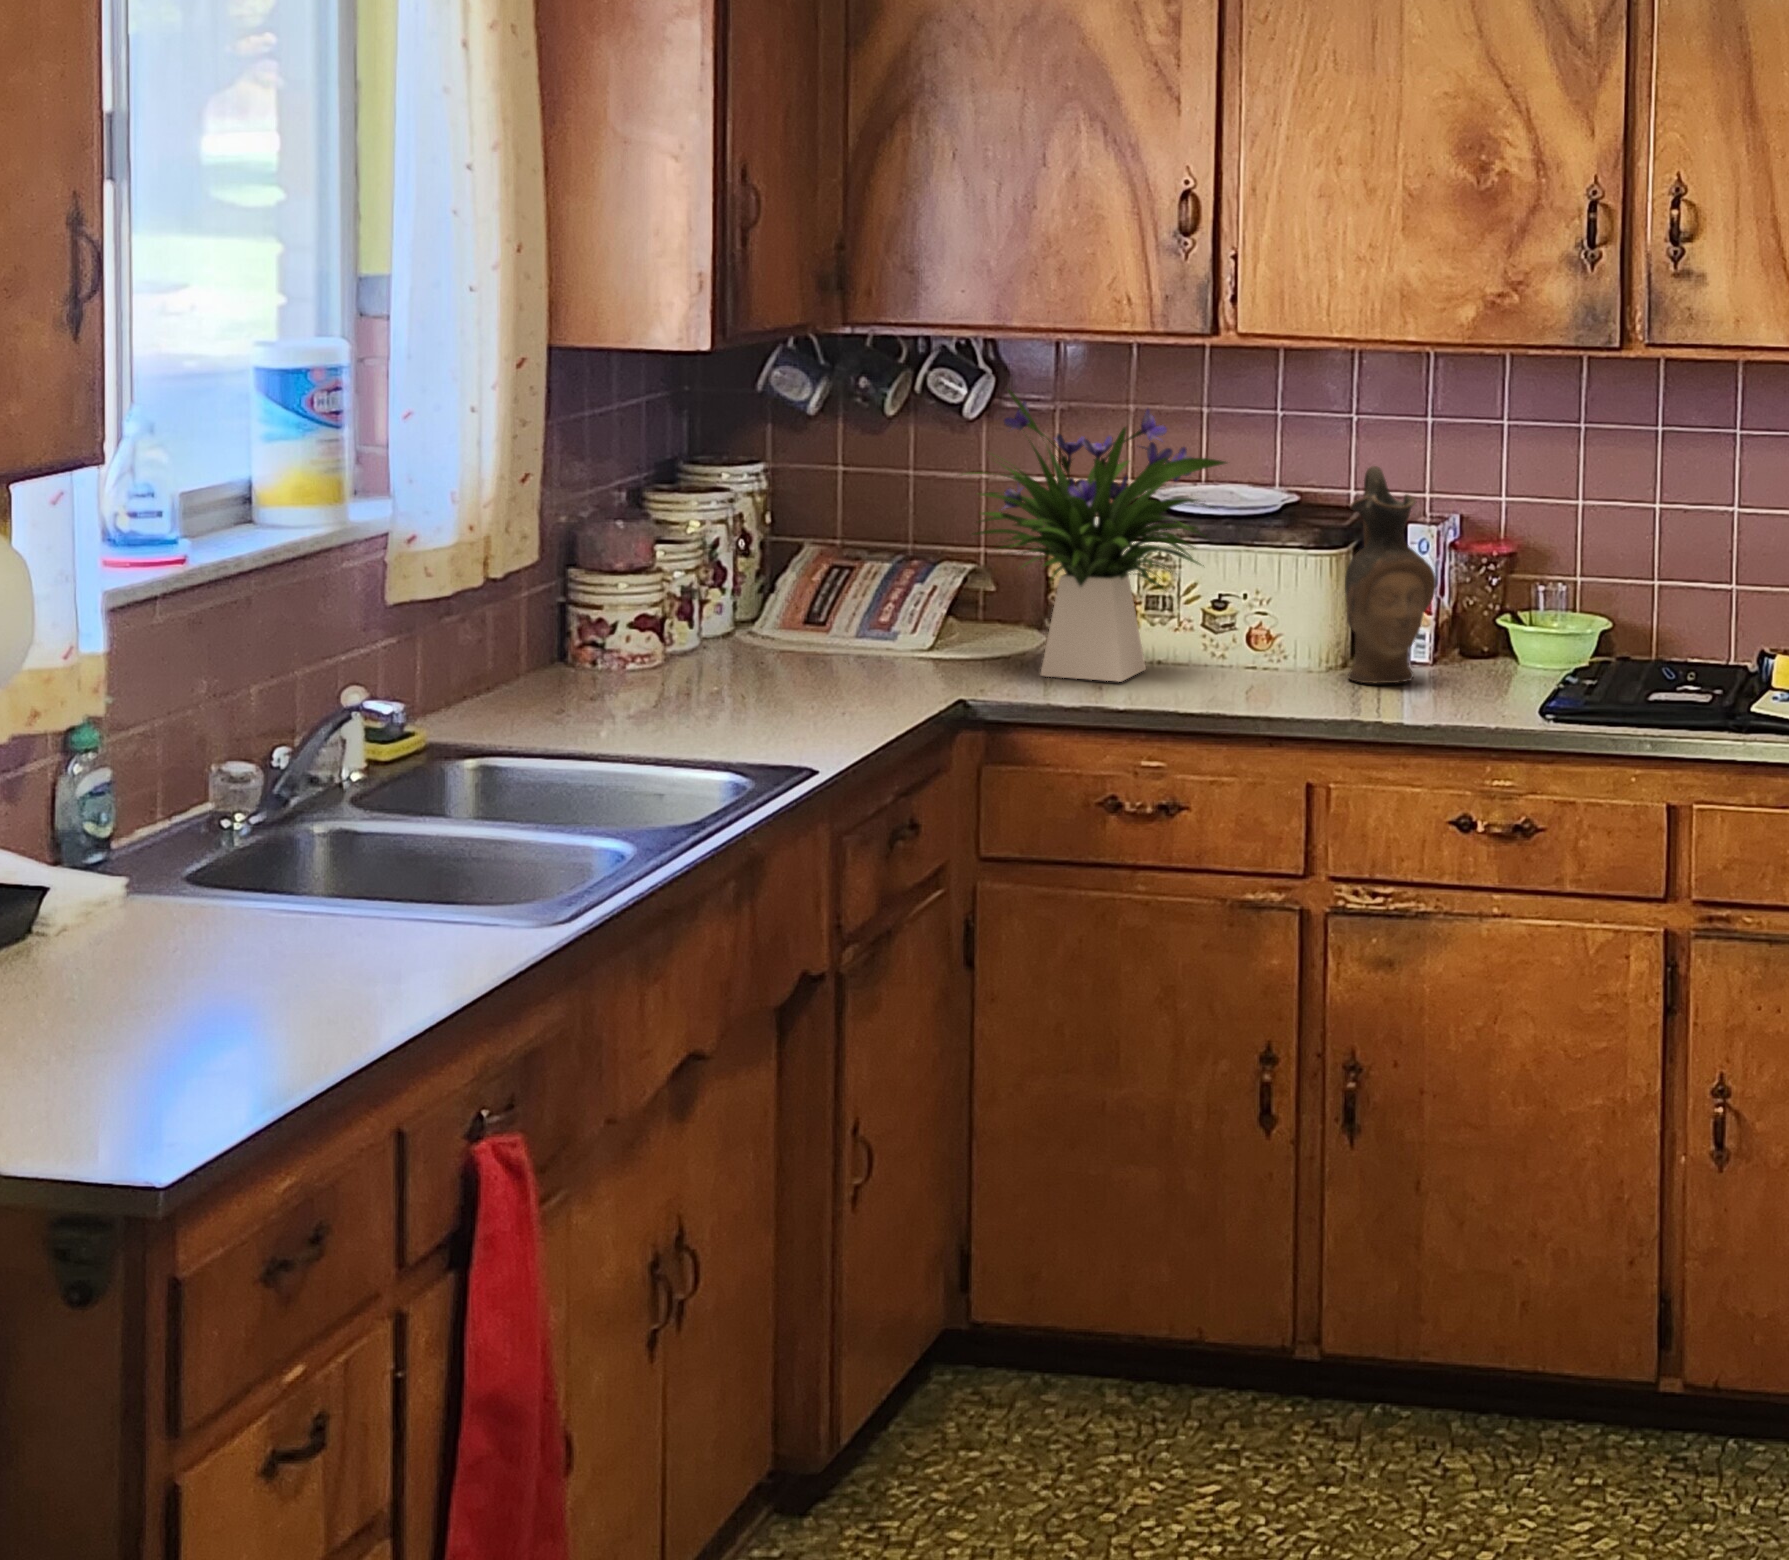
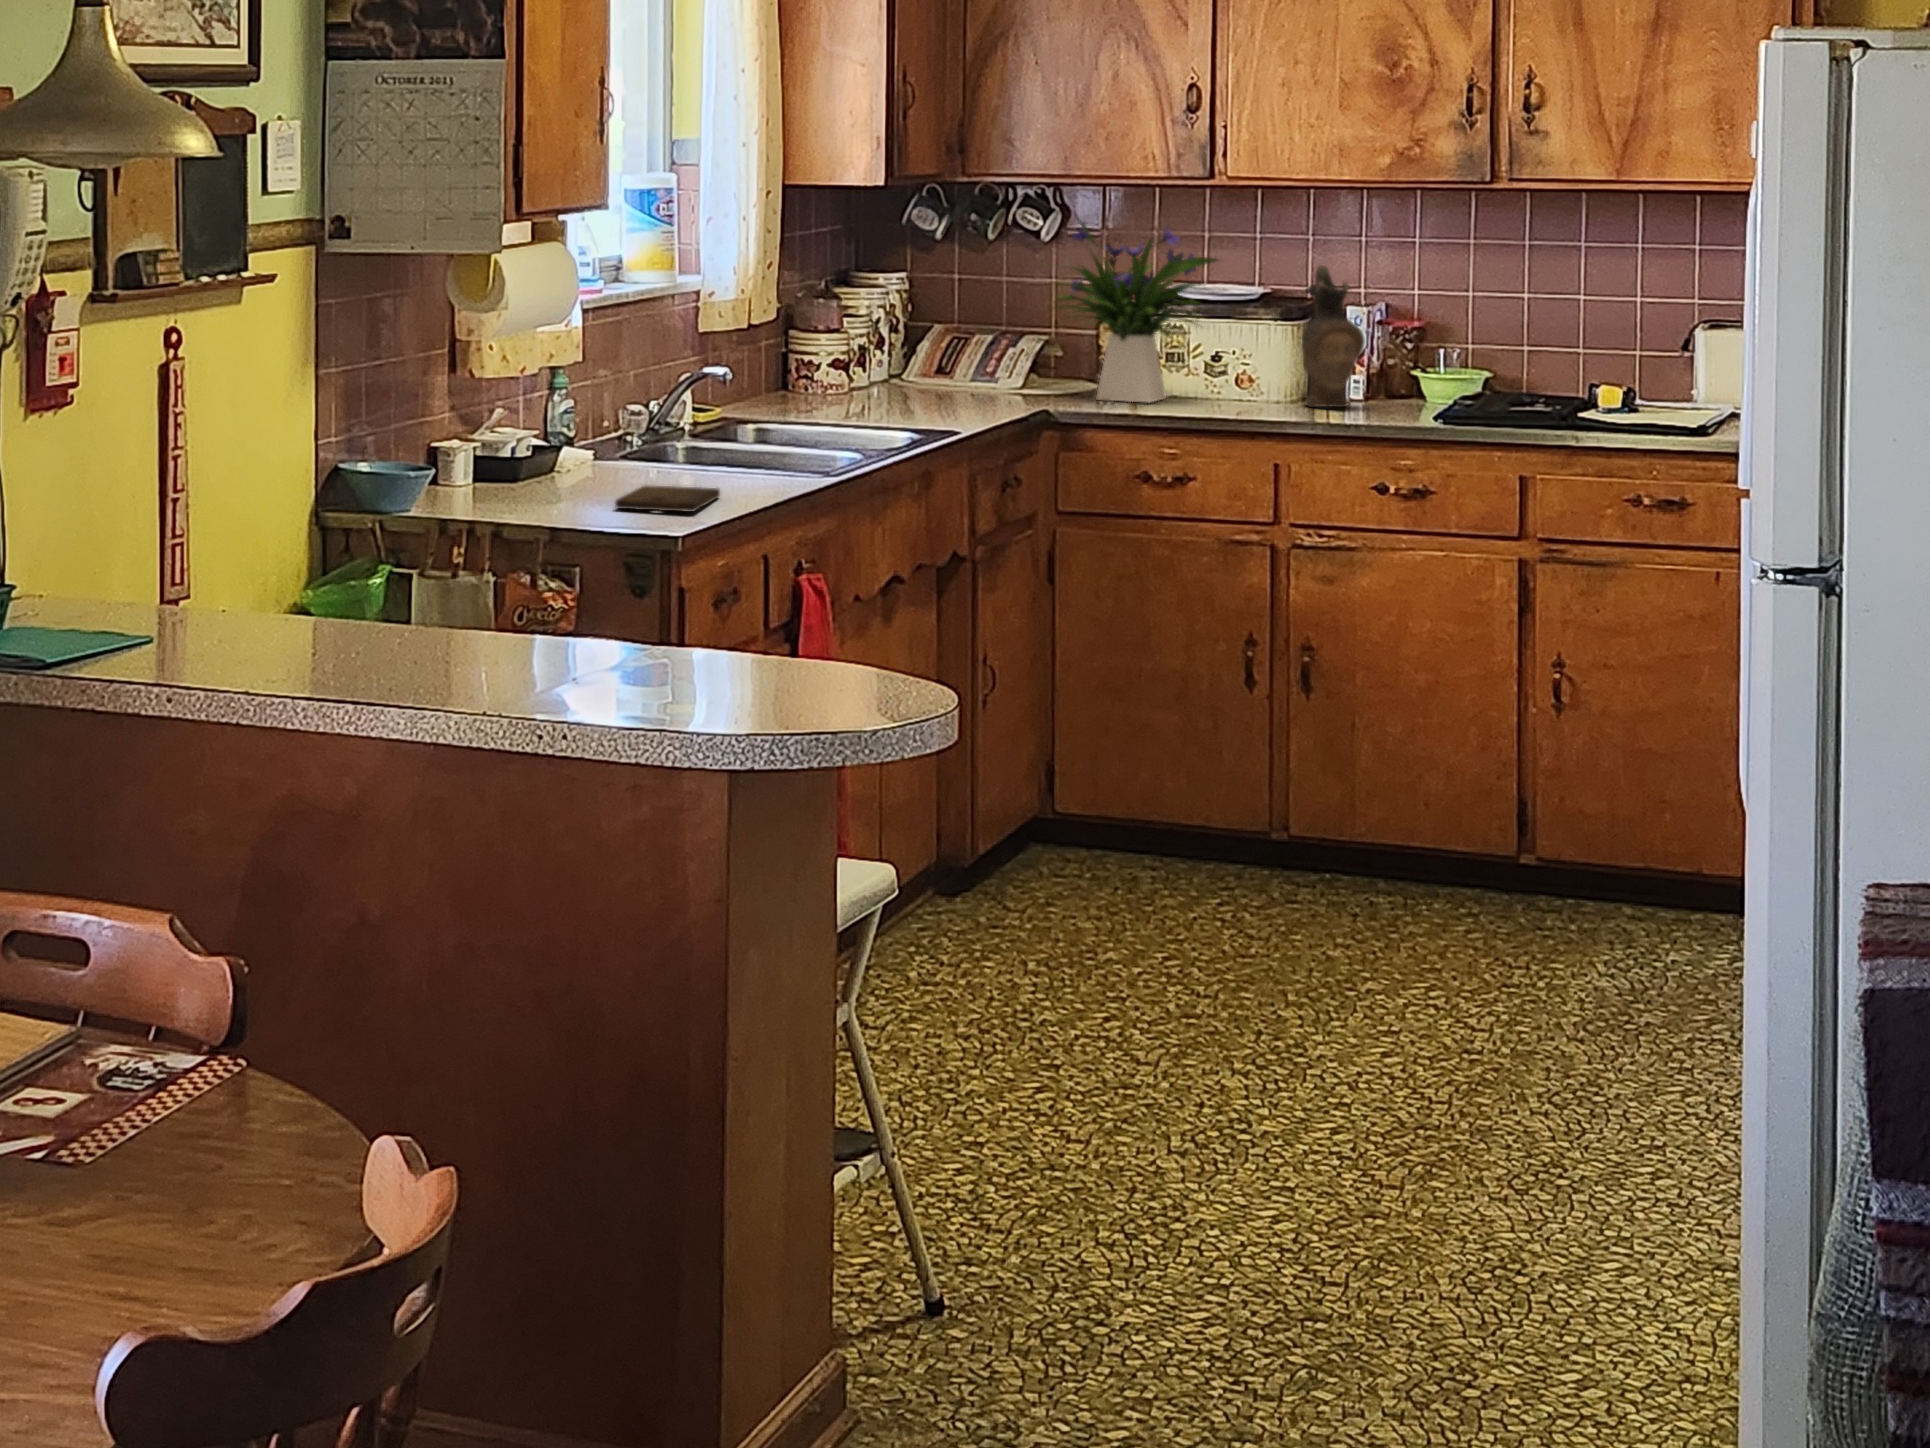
cutting board: none [82,969,317,1052] -> present [615,485,720,512]

